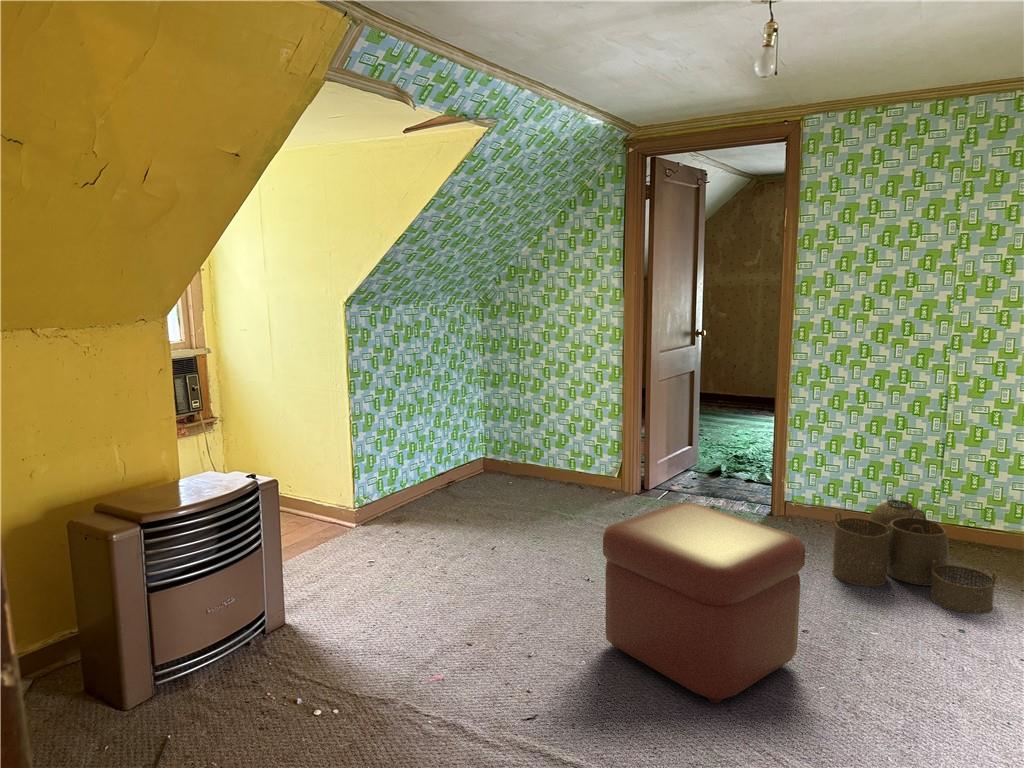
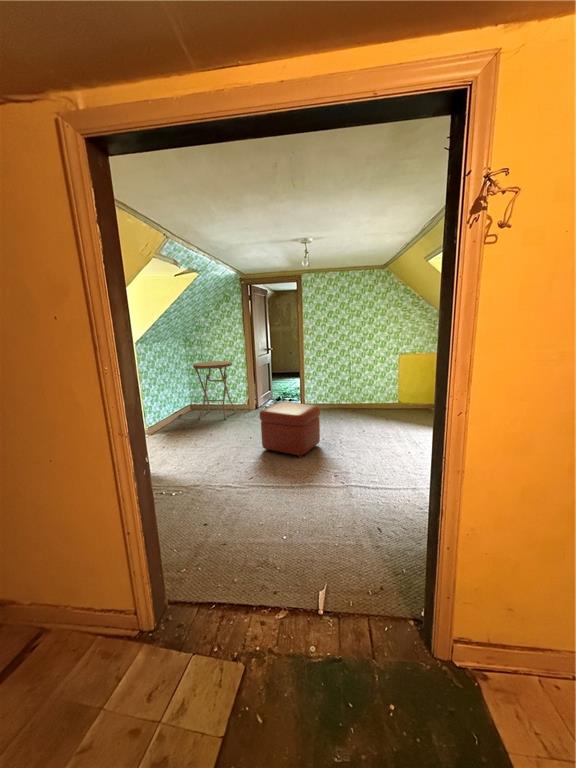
side table: none [485,356,590,514] -> present [193,361,237,419]
woven basket: present [833,495,997,614] -> none [323,397,368,426]

